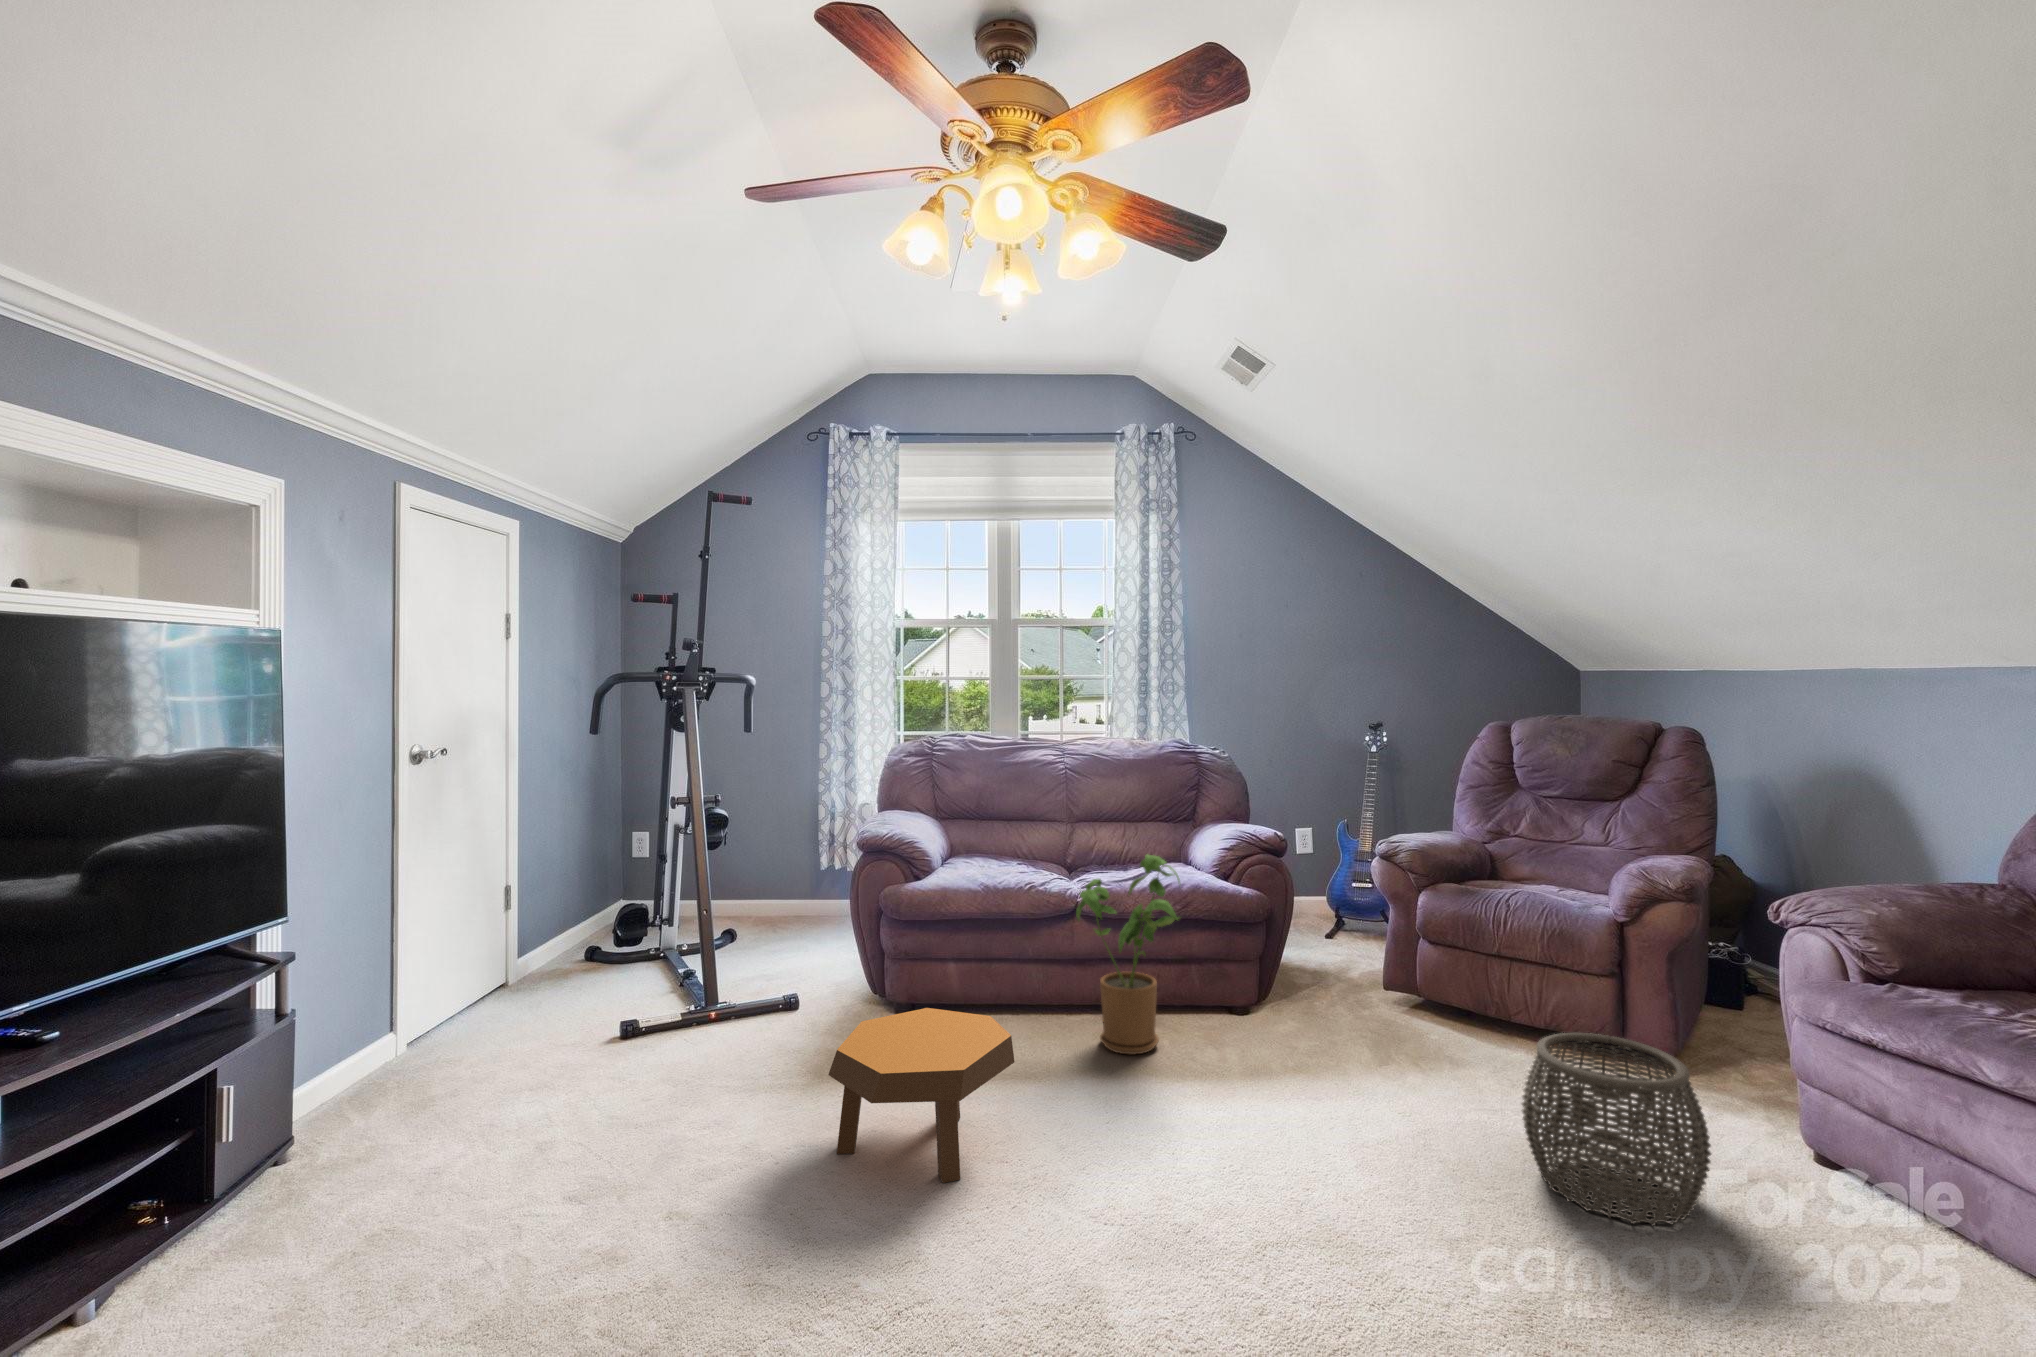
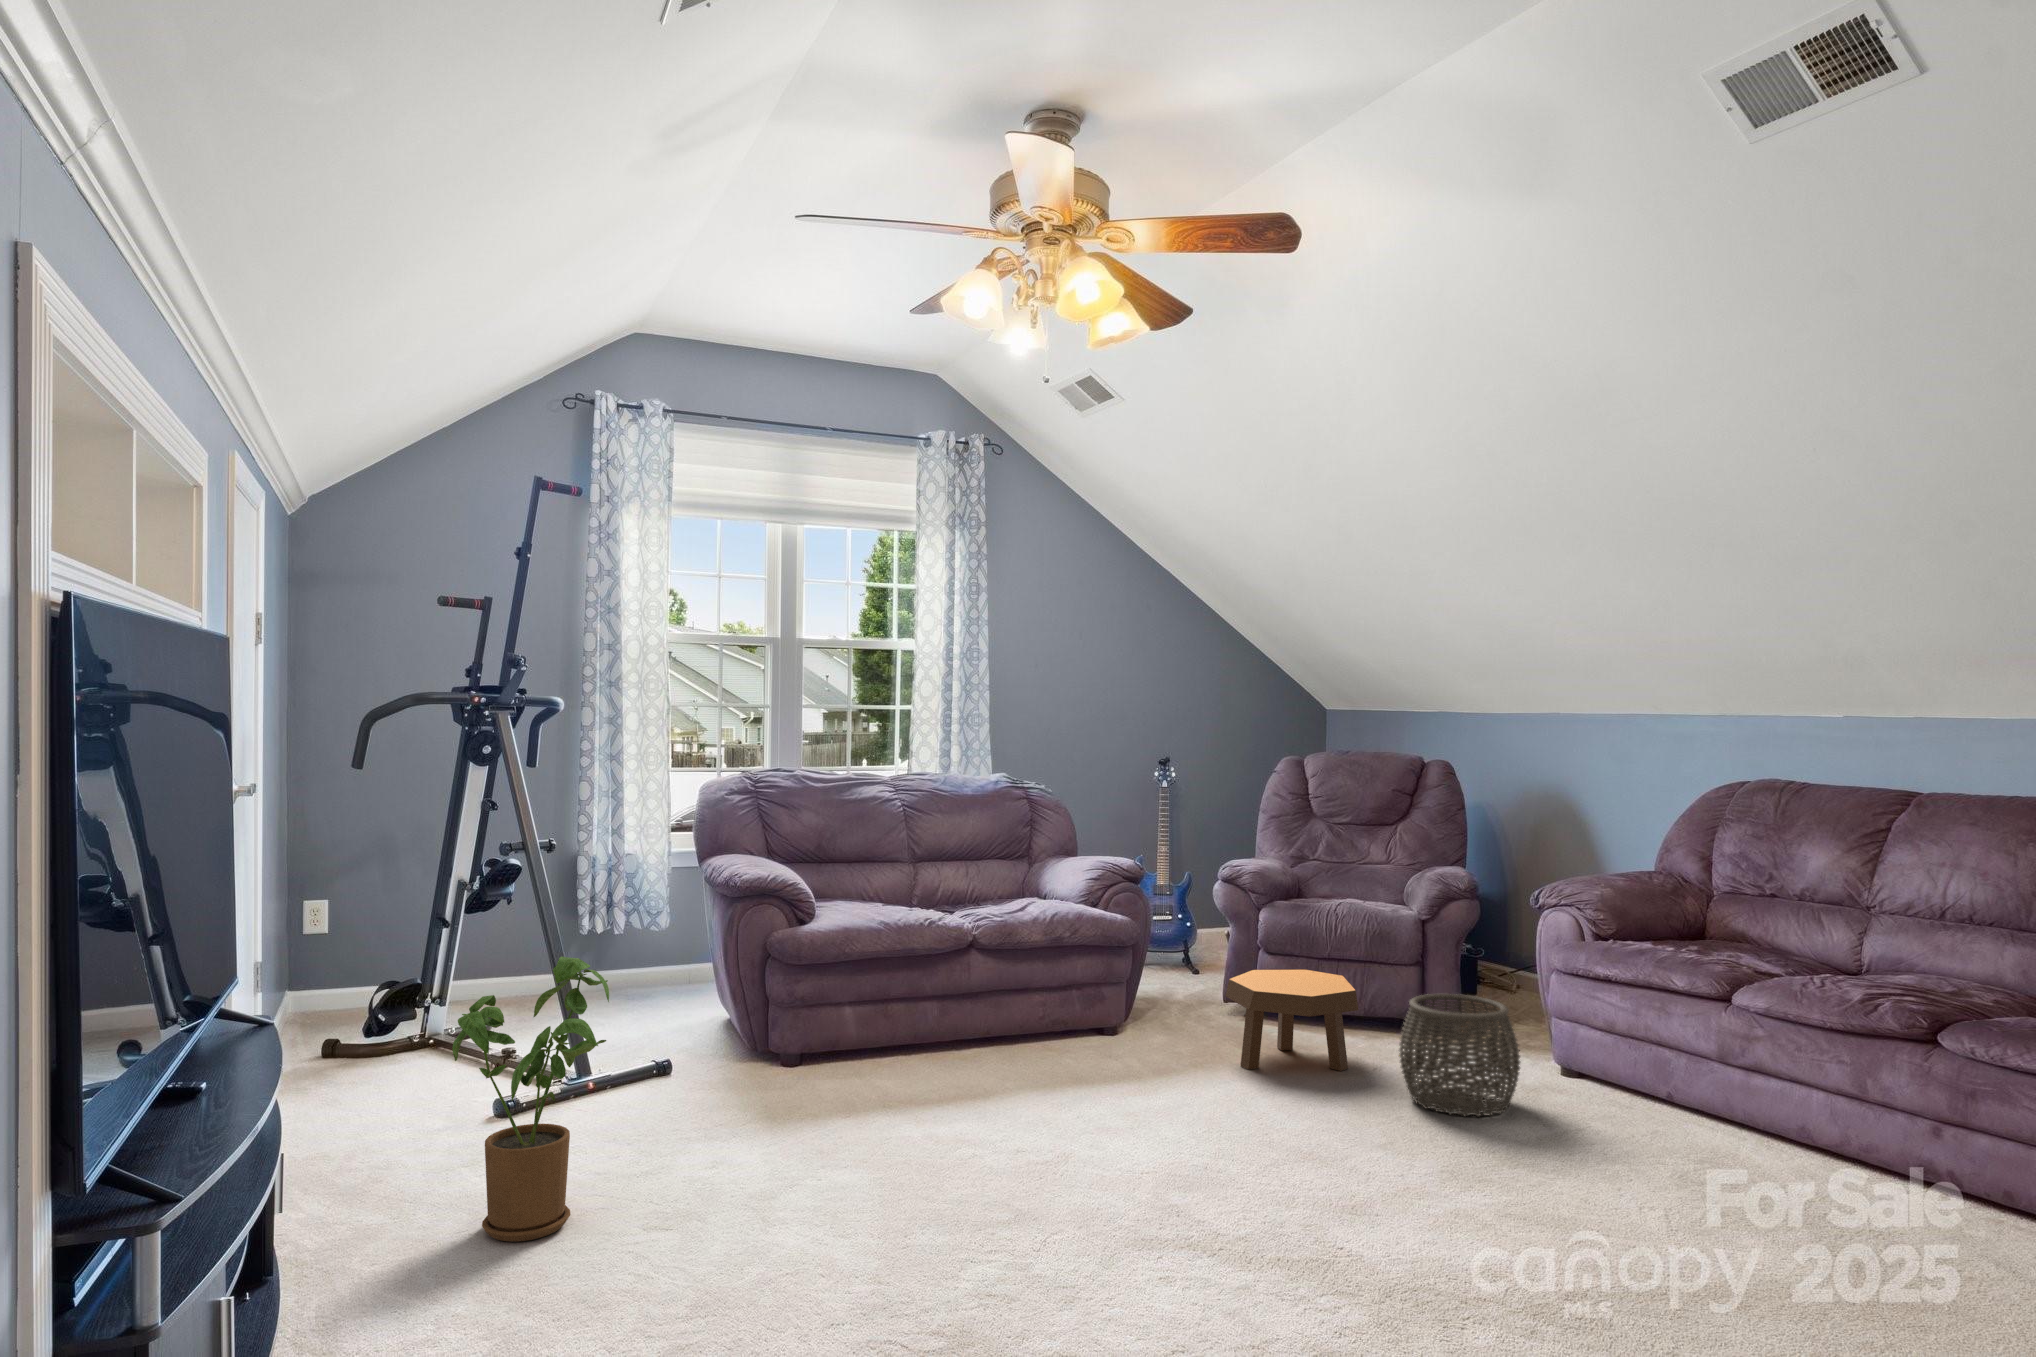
house plant: present [1076,855,1180,1055] -> present [452,957,609,1242]
footstool: present [828,1008,1015,1183] -> present [1226,970,1359,1071]

